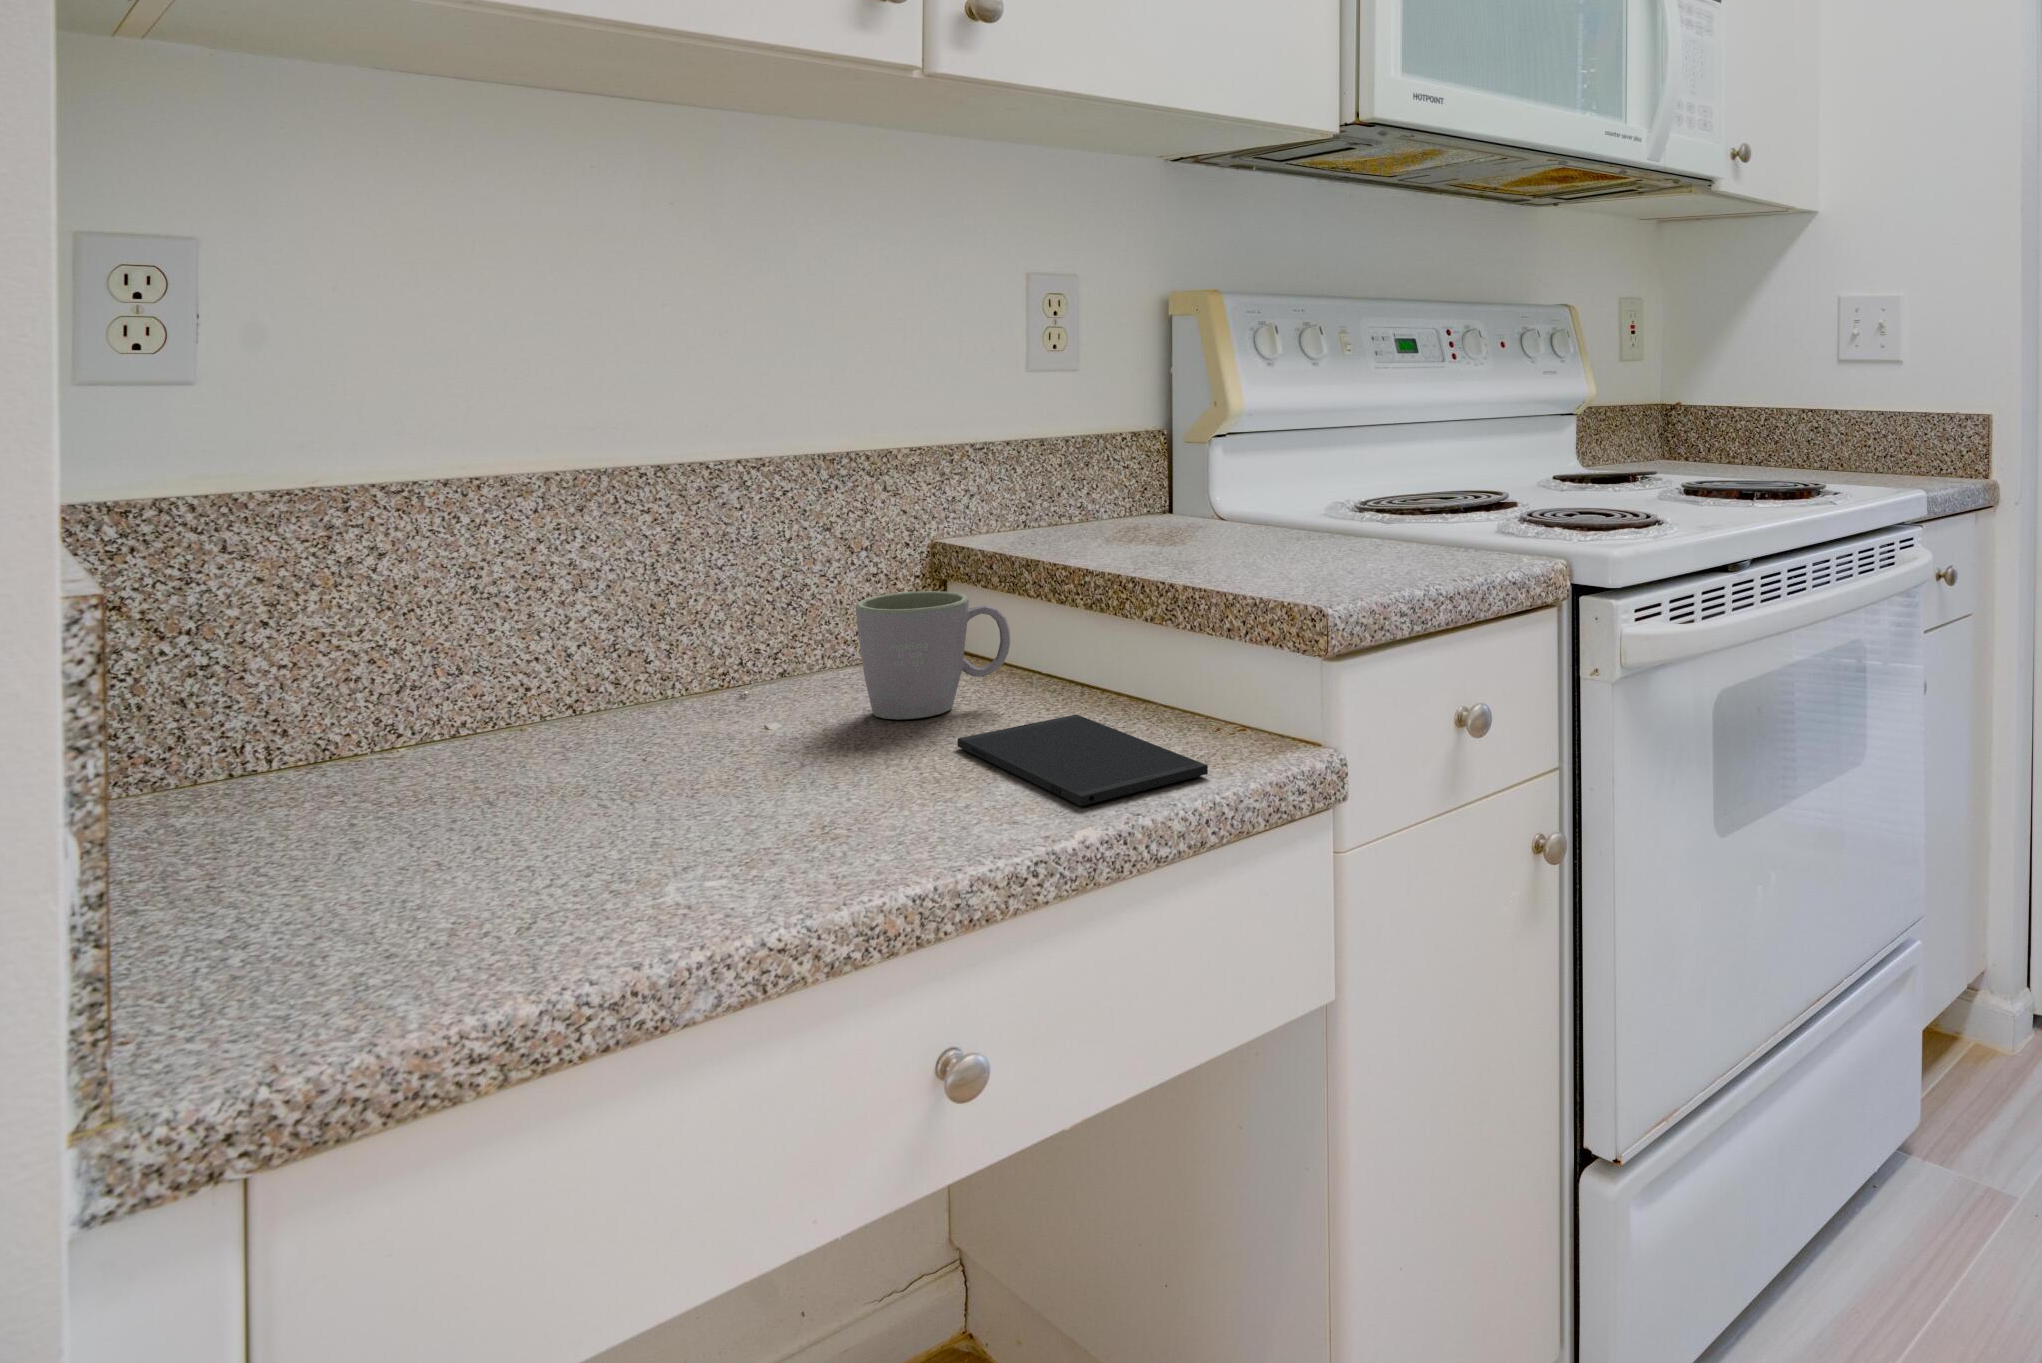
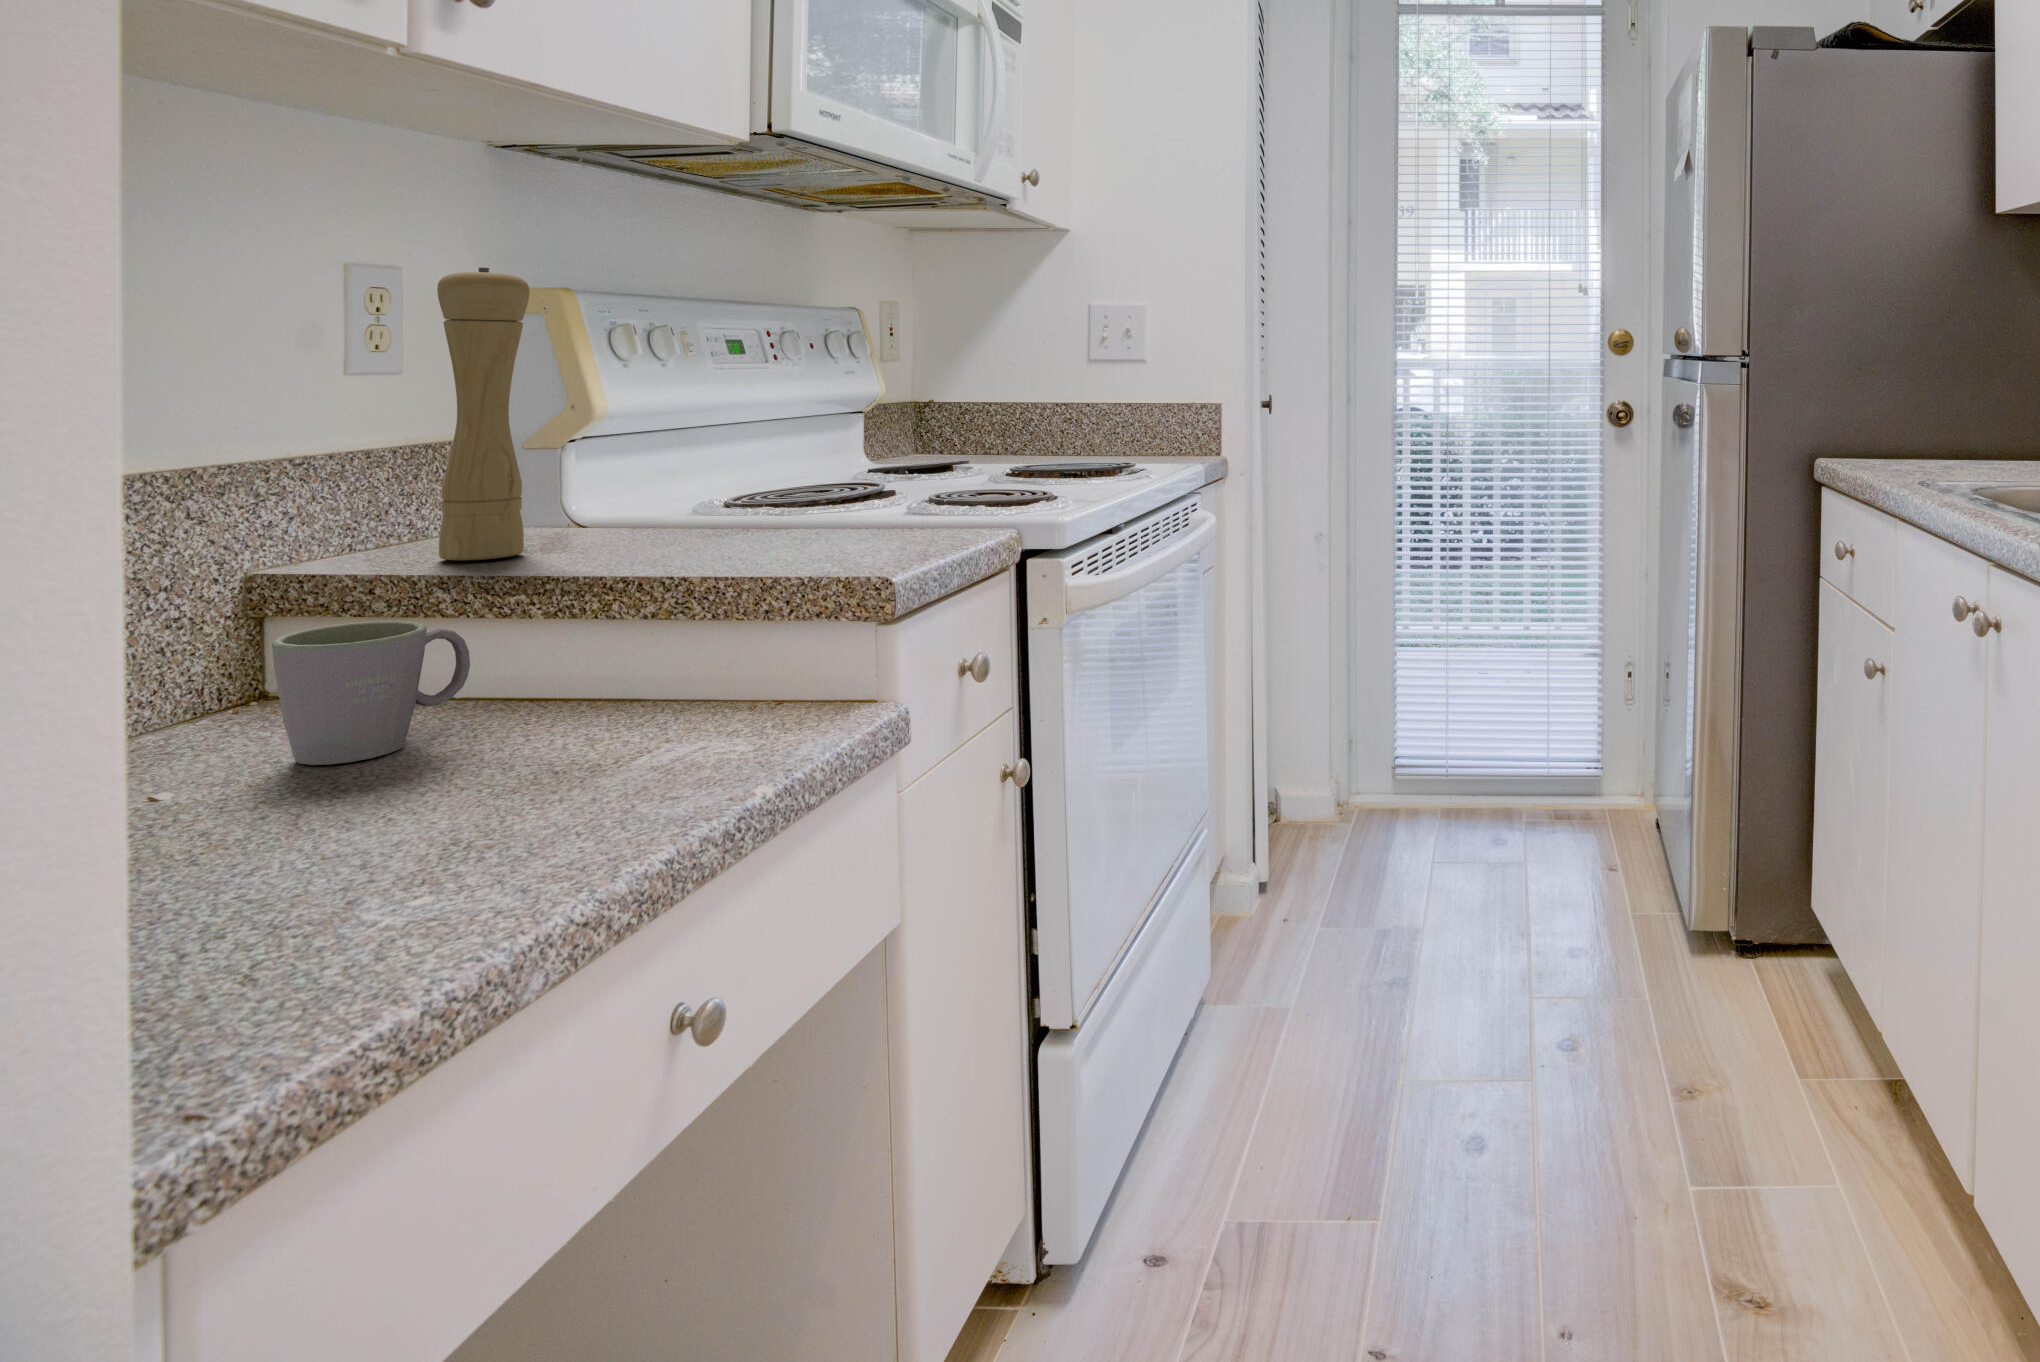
pepper mill: none [1060,267,1131,542] -> present [437,268,530,561]
tablet: present [958,714,1208,806] -> none [487,720,809,778]

